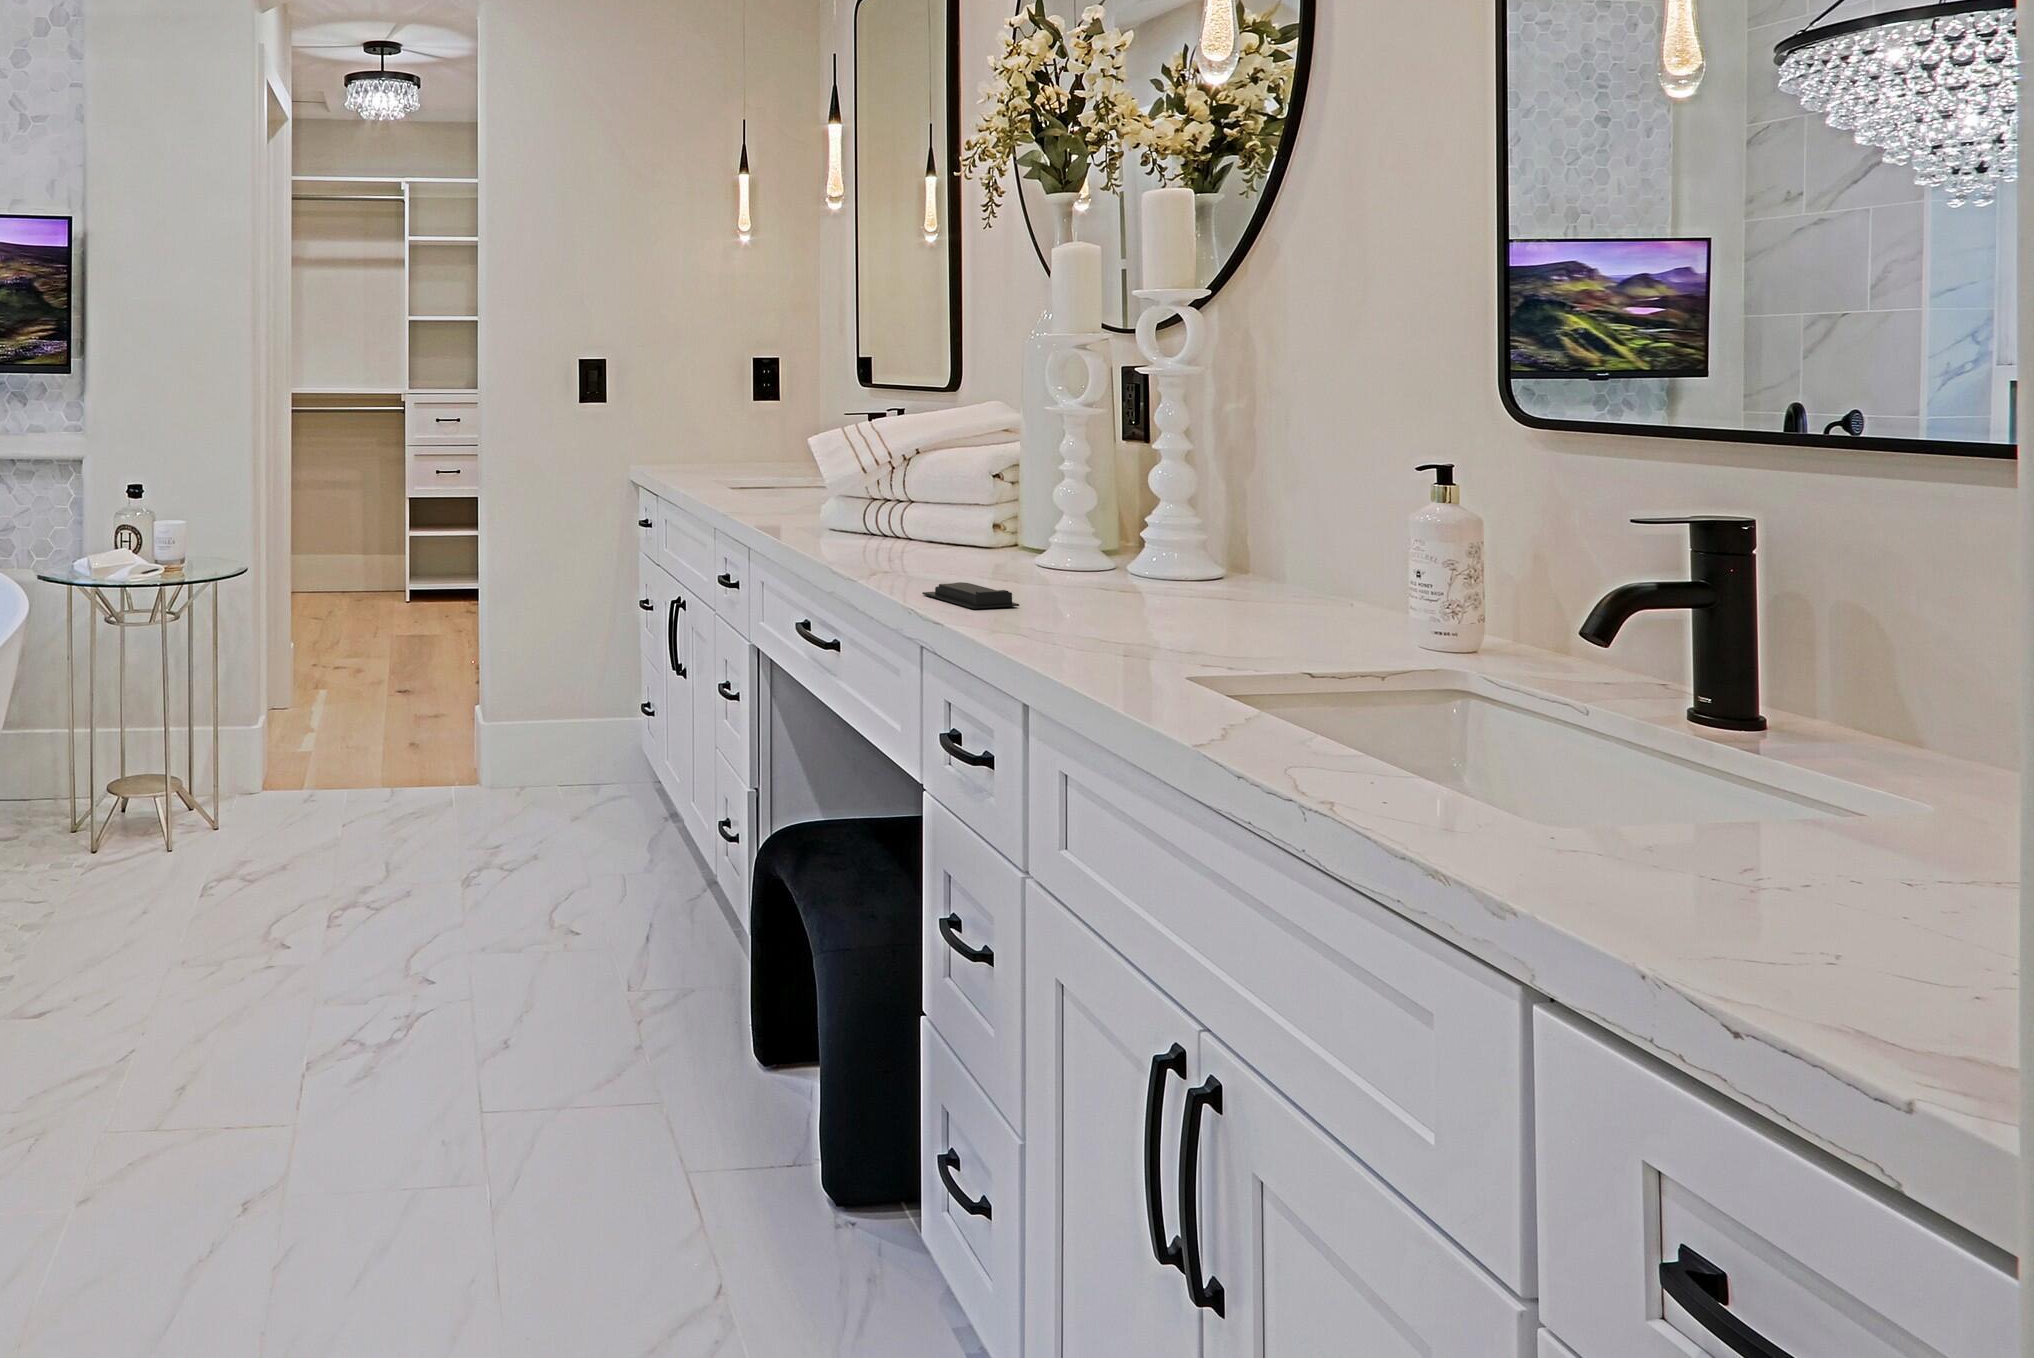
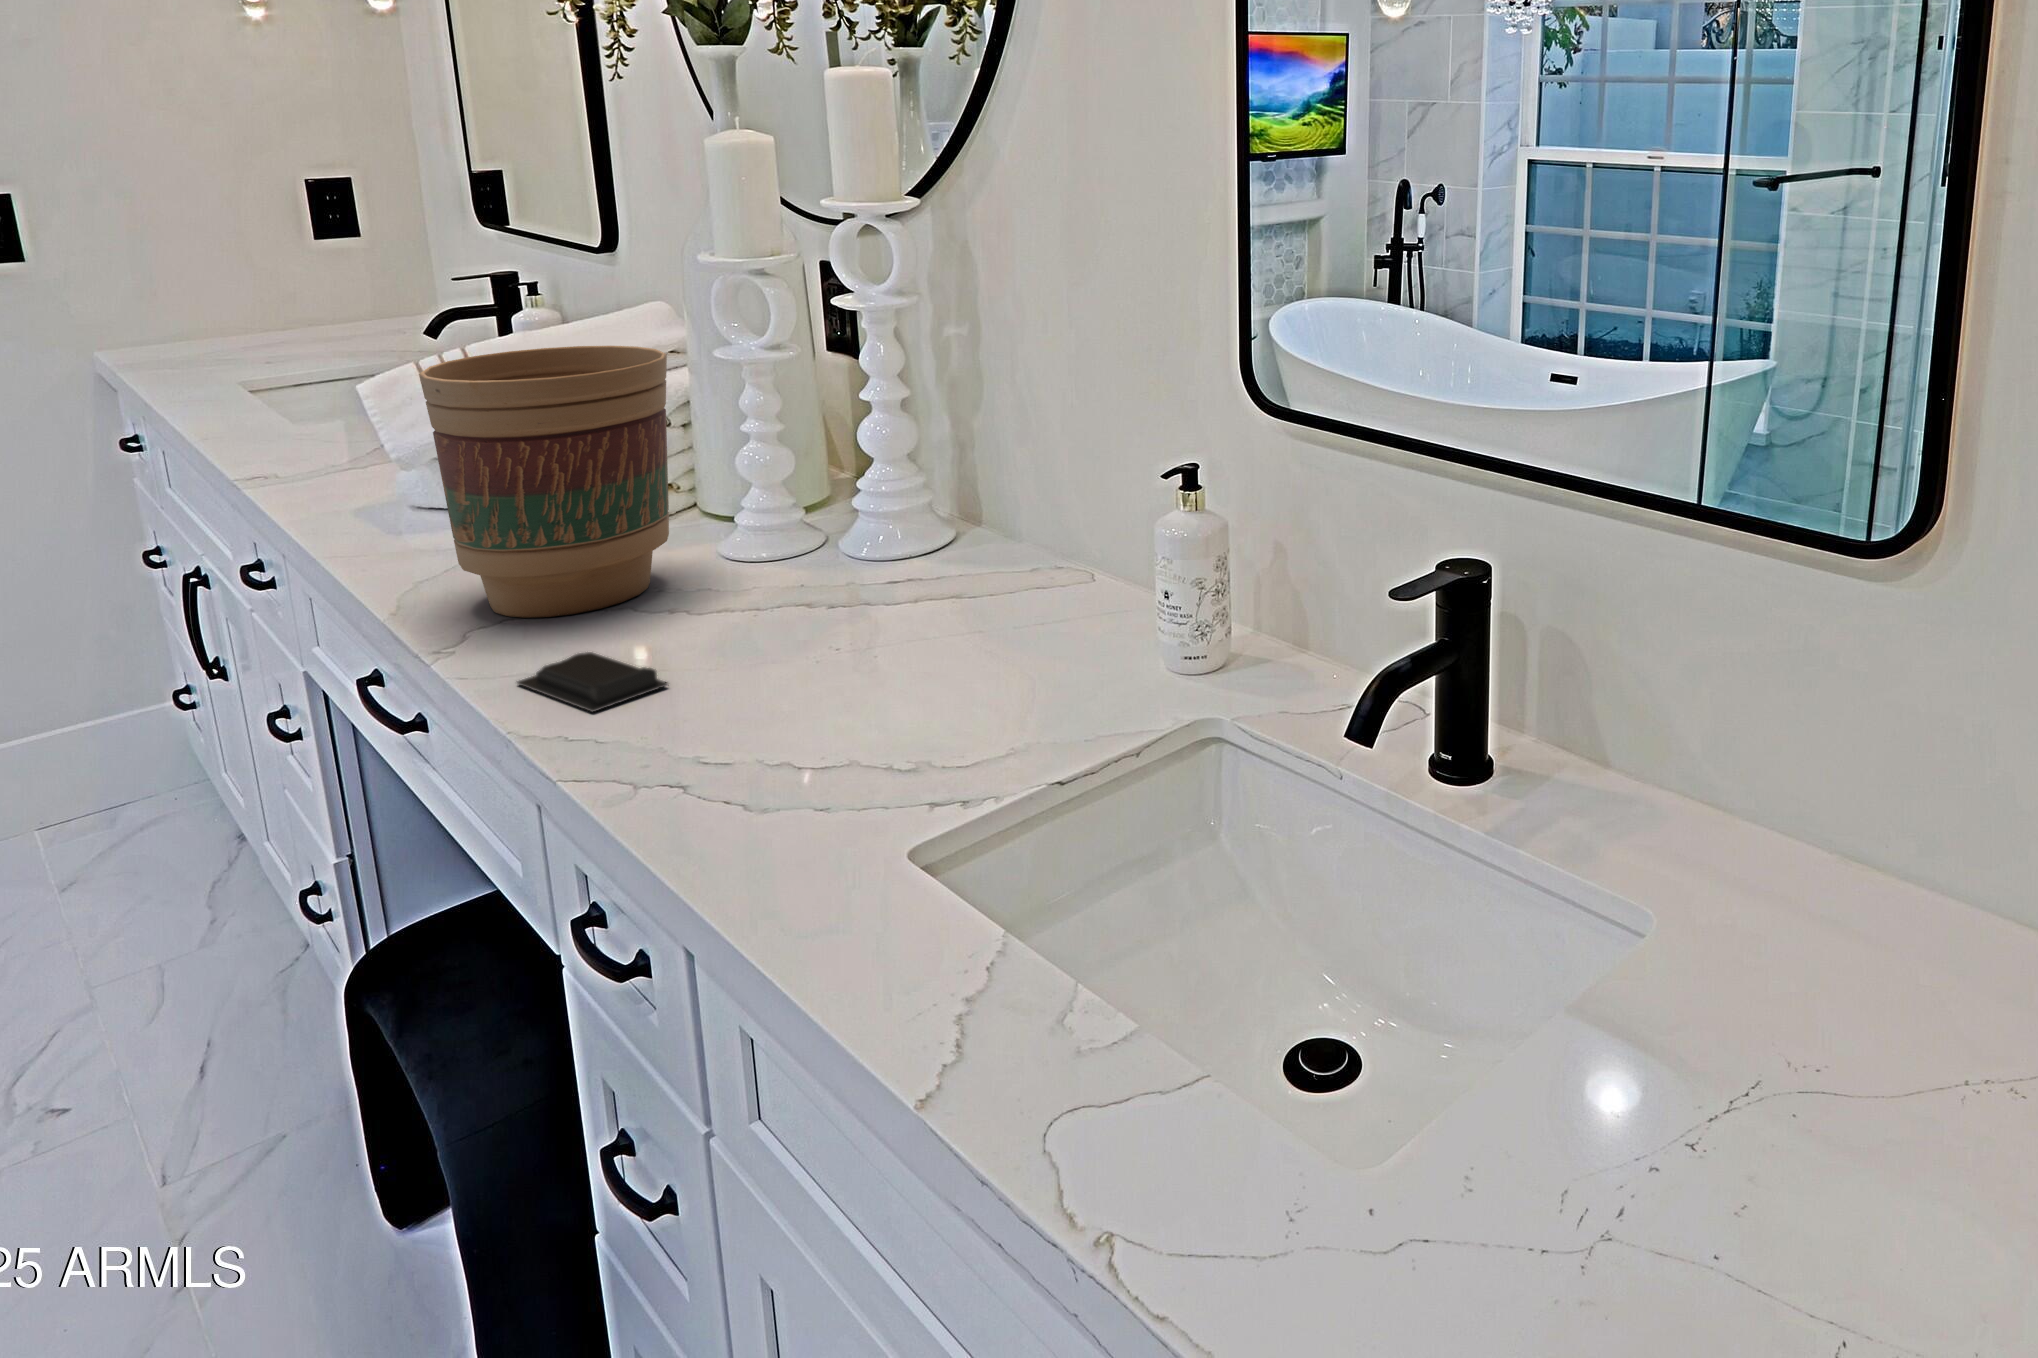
flower pot: none [869,401,1018,576] -> present [419,346,669,618]

